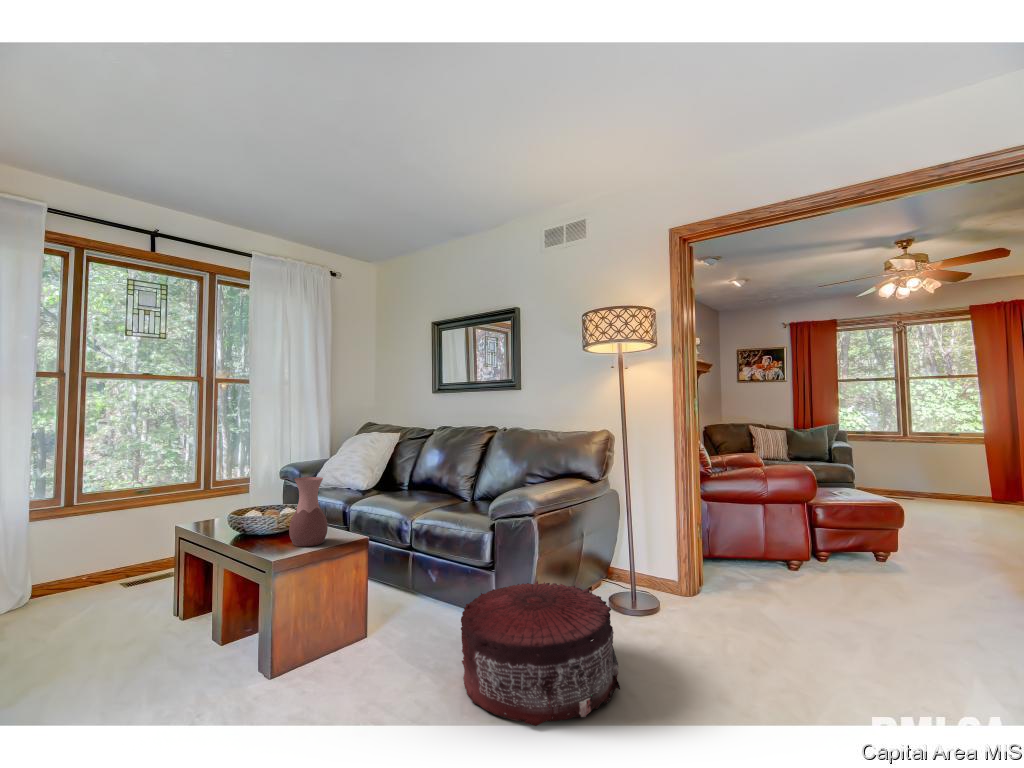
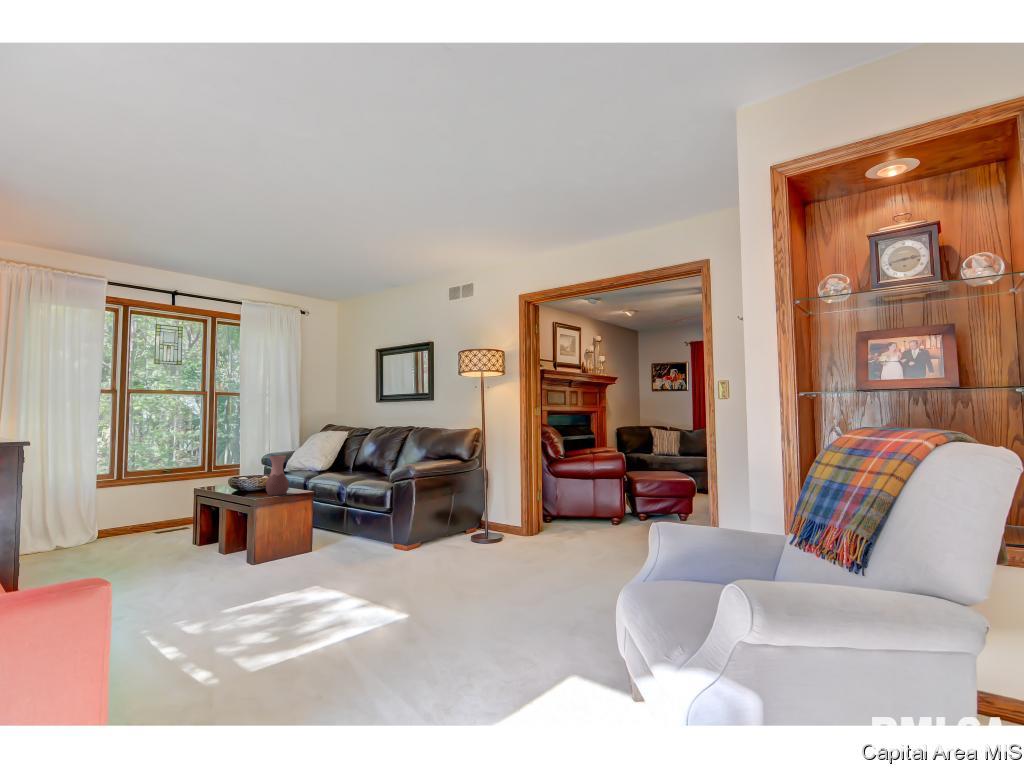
pouf: present [461,581,620,726] -> none [358,516,444,576]

